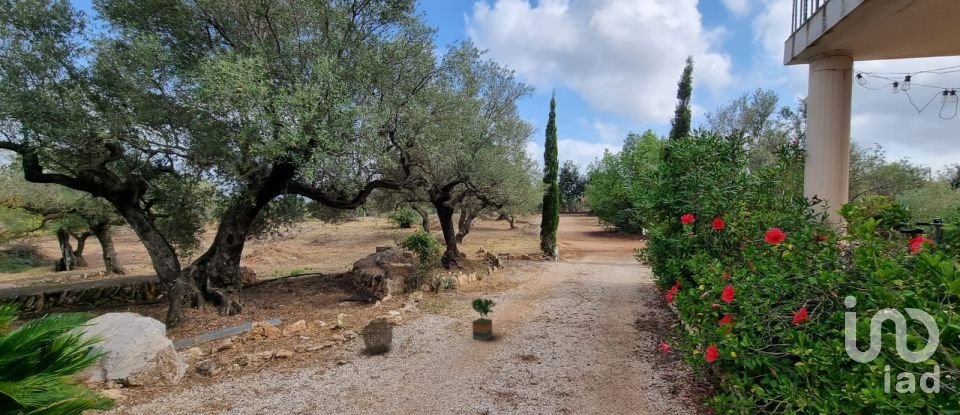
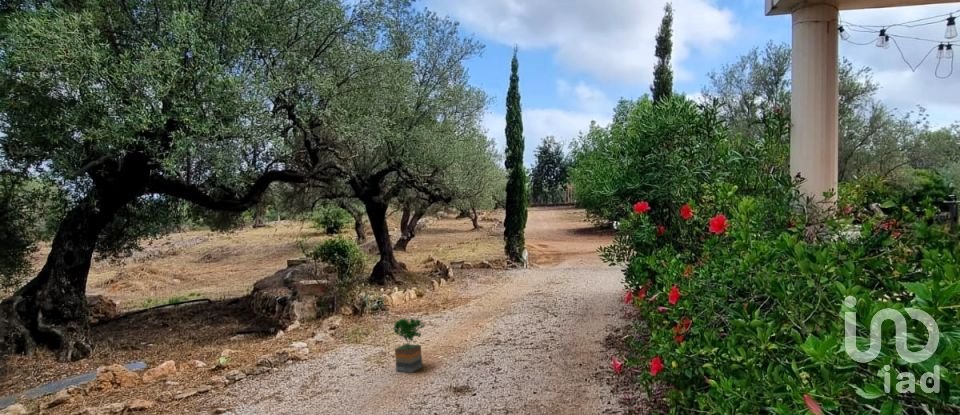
woven basket: present [363,319,393,352] -> none [247,352,288,396]

